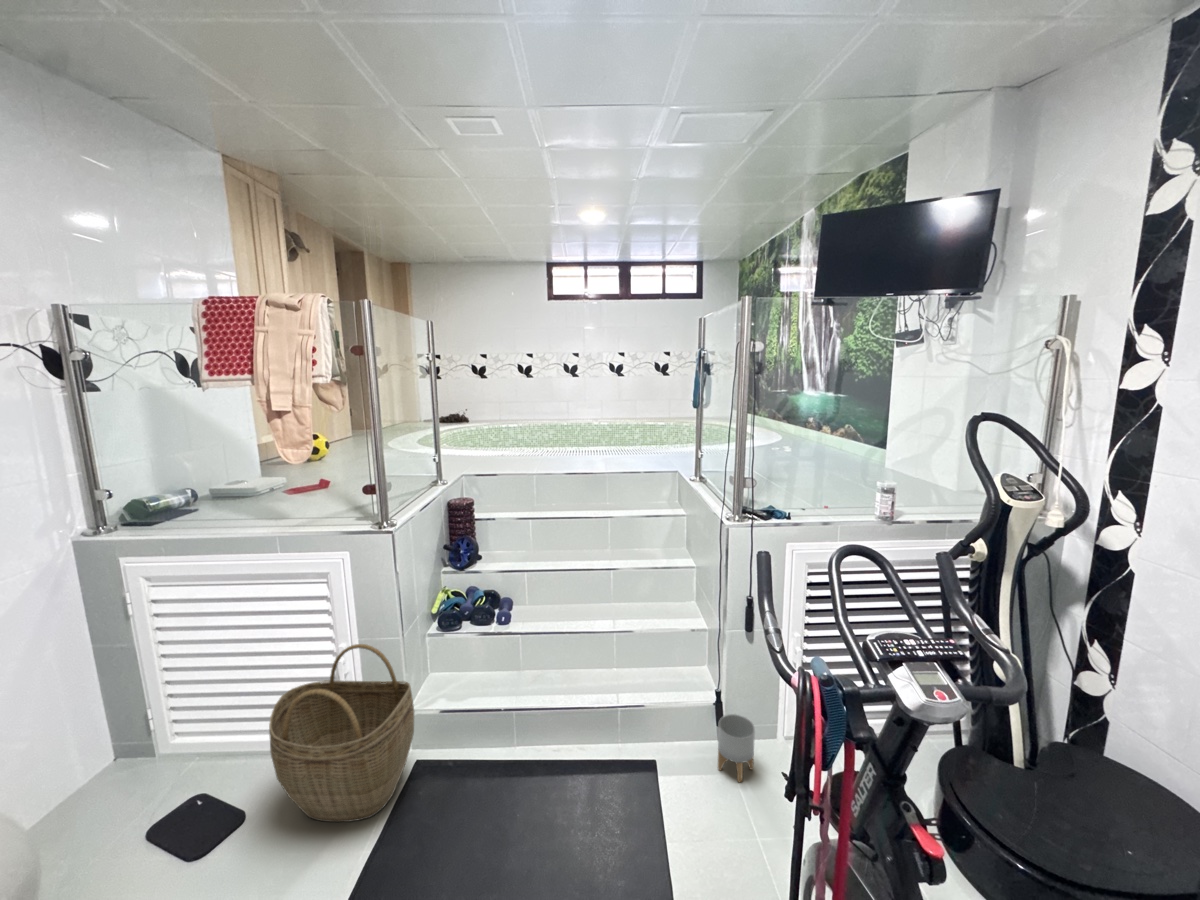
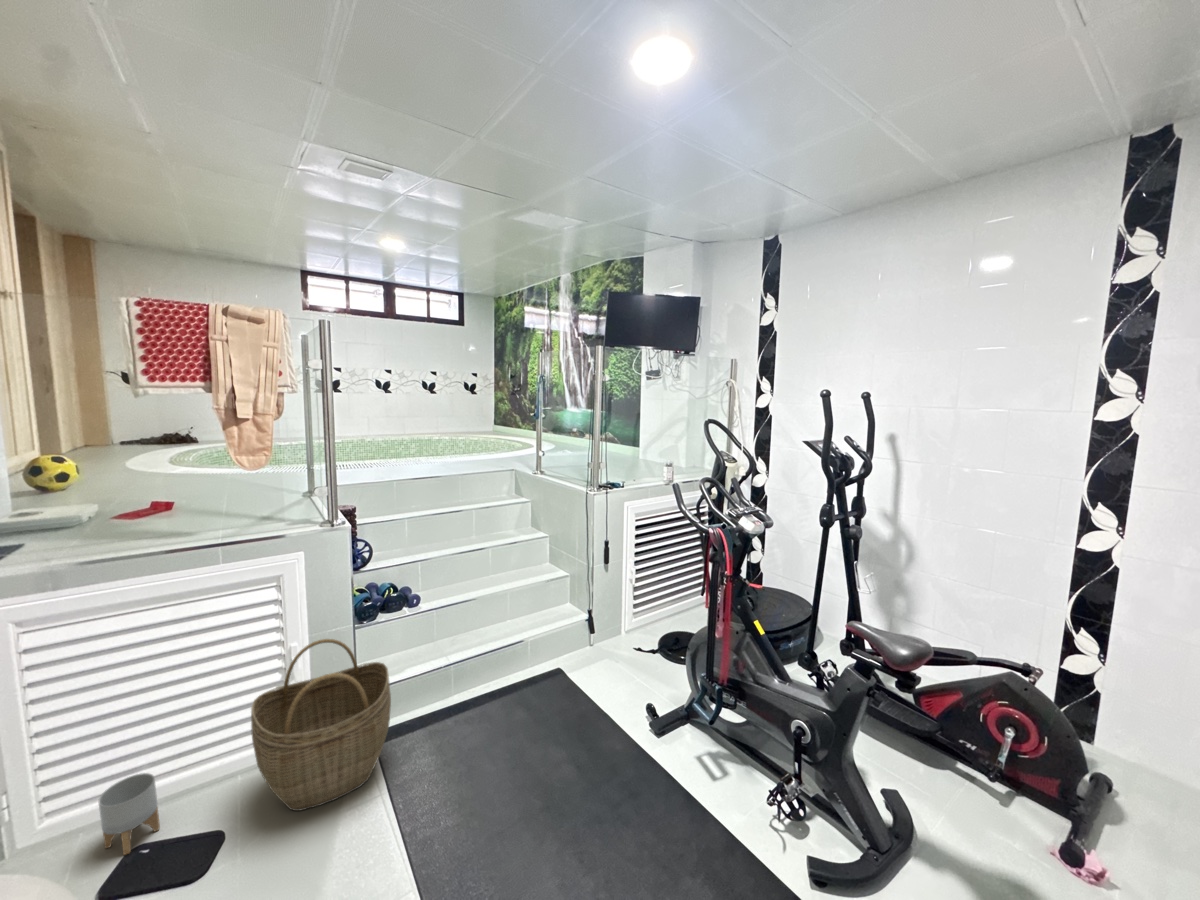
planter: present [718,714,755,782] -> present [98,773,160,855]

